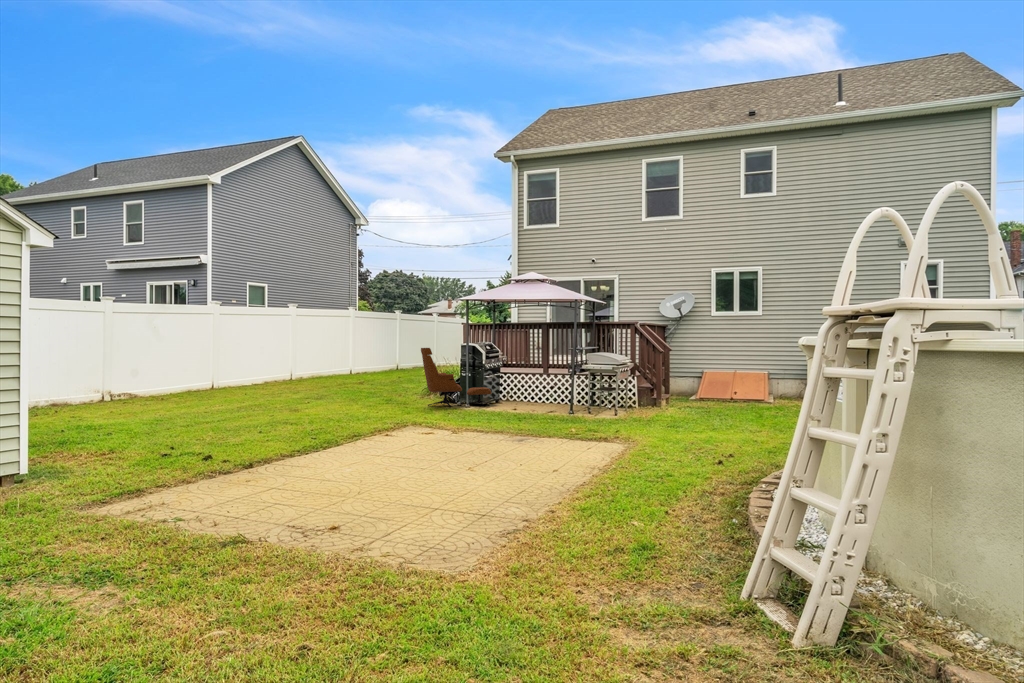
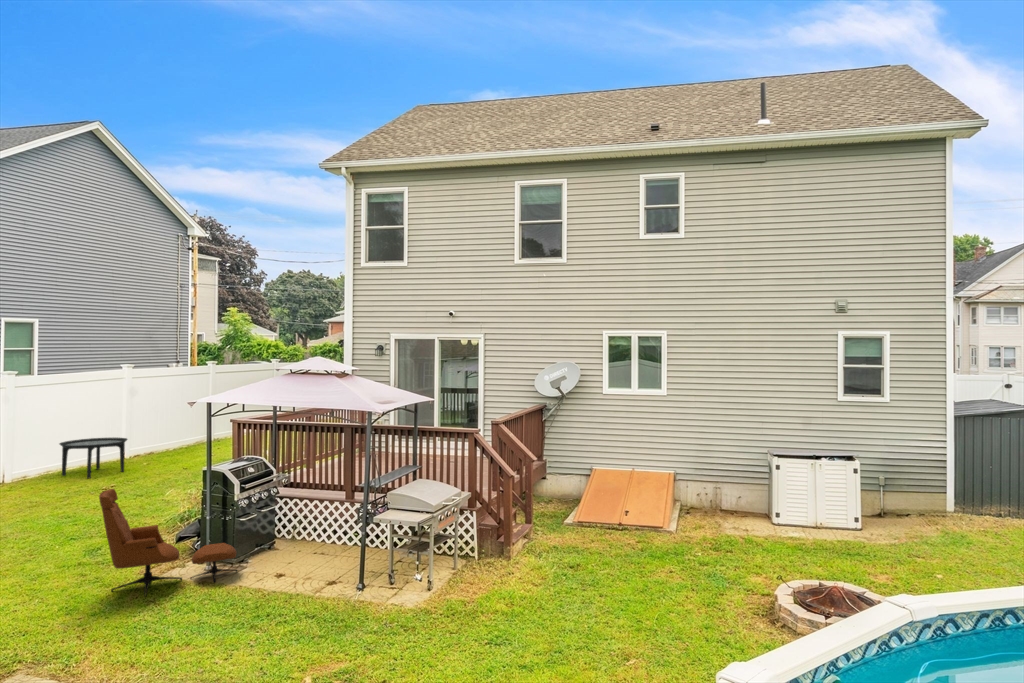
round table: none [313,360,355,384] -> present [60,438,127,478]

